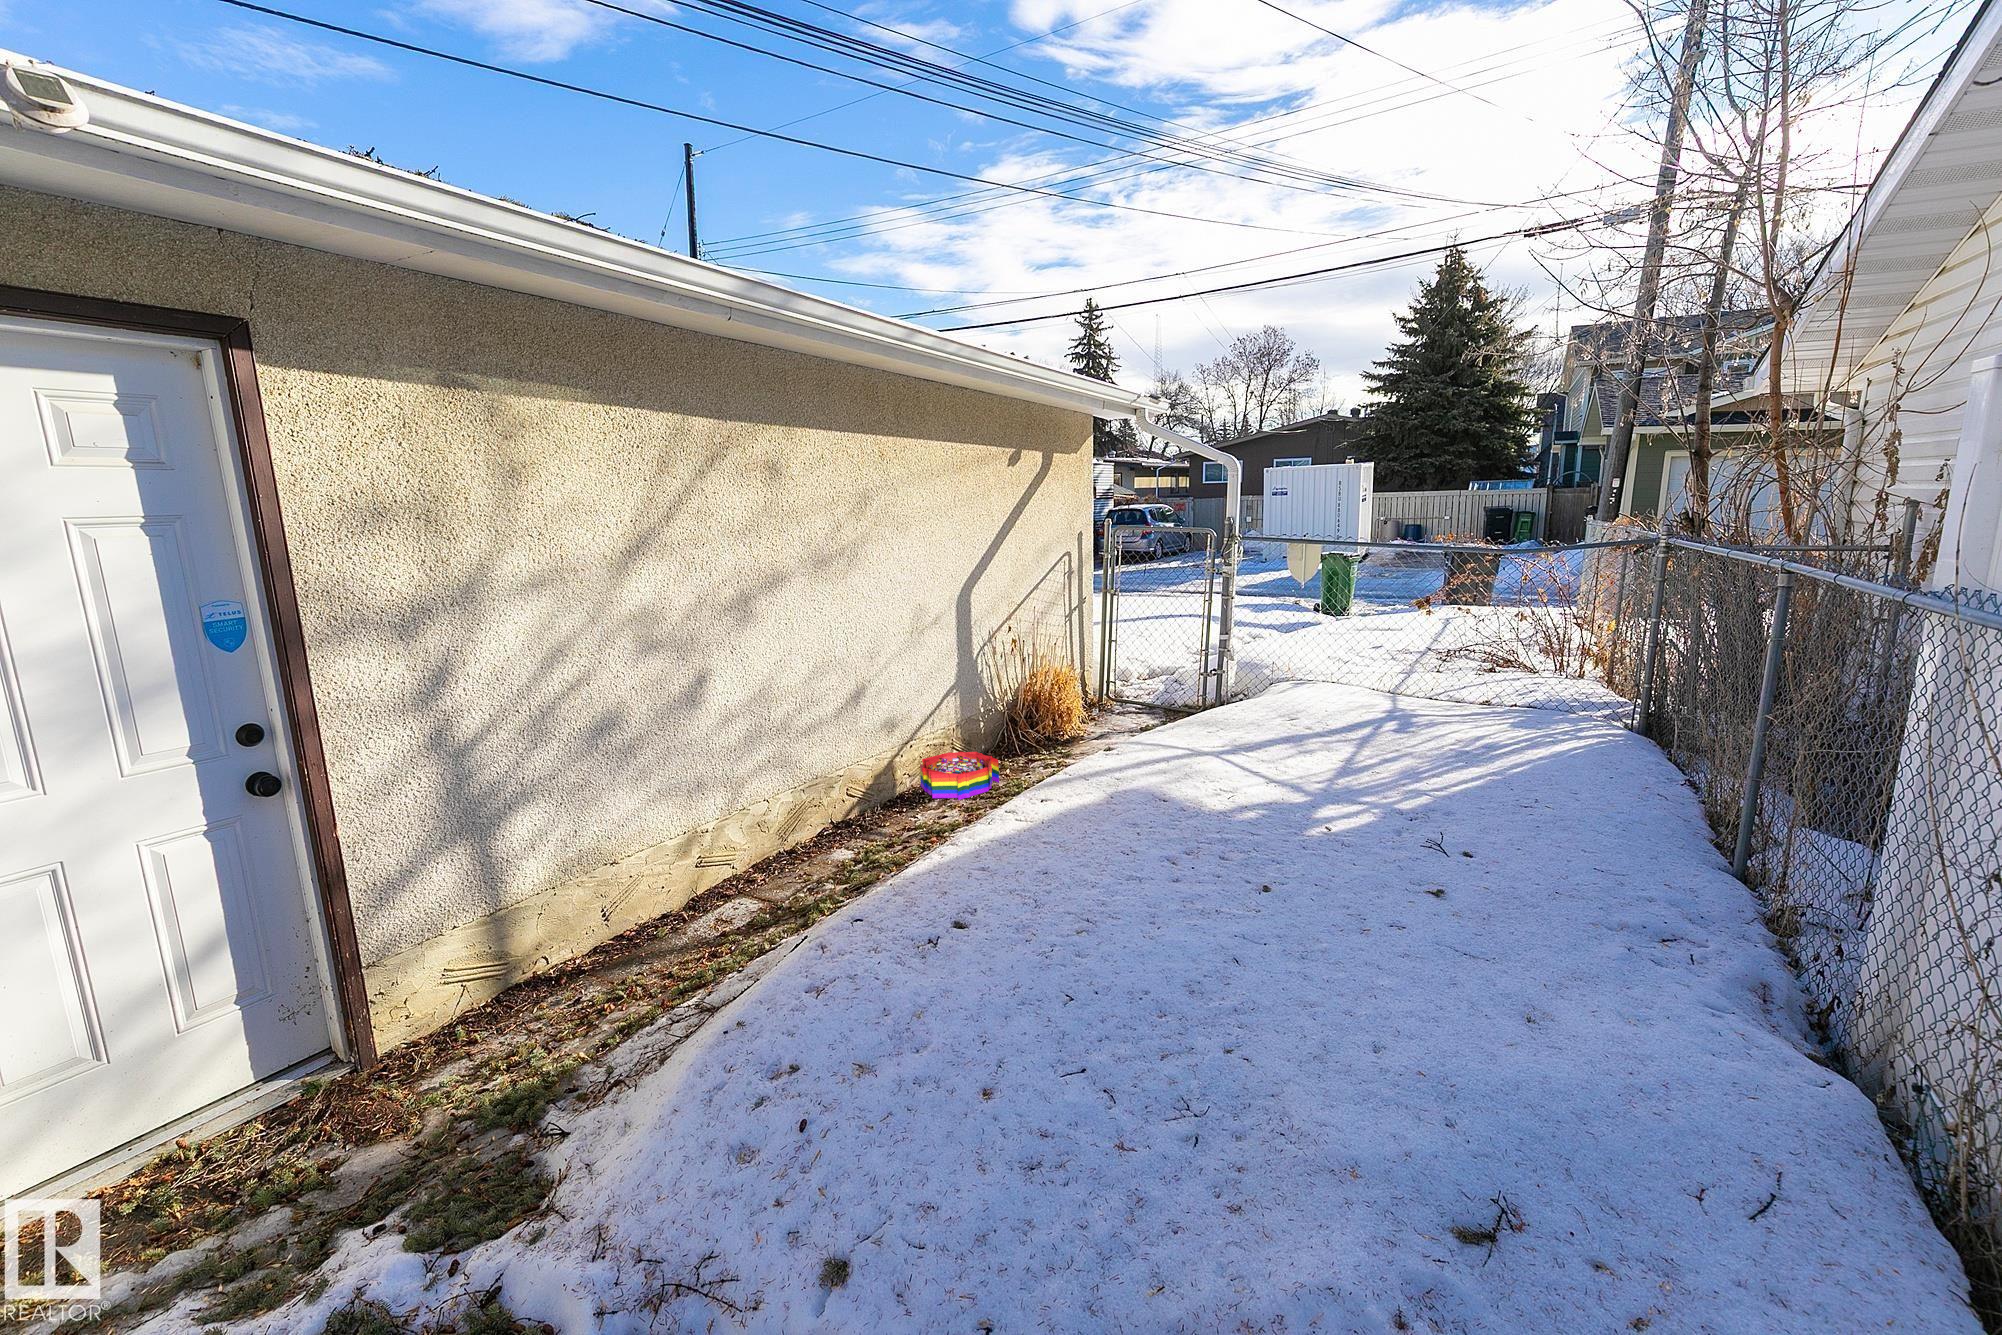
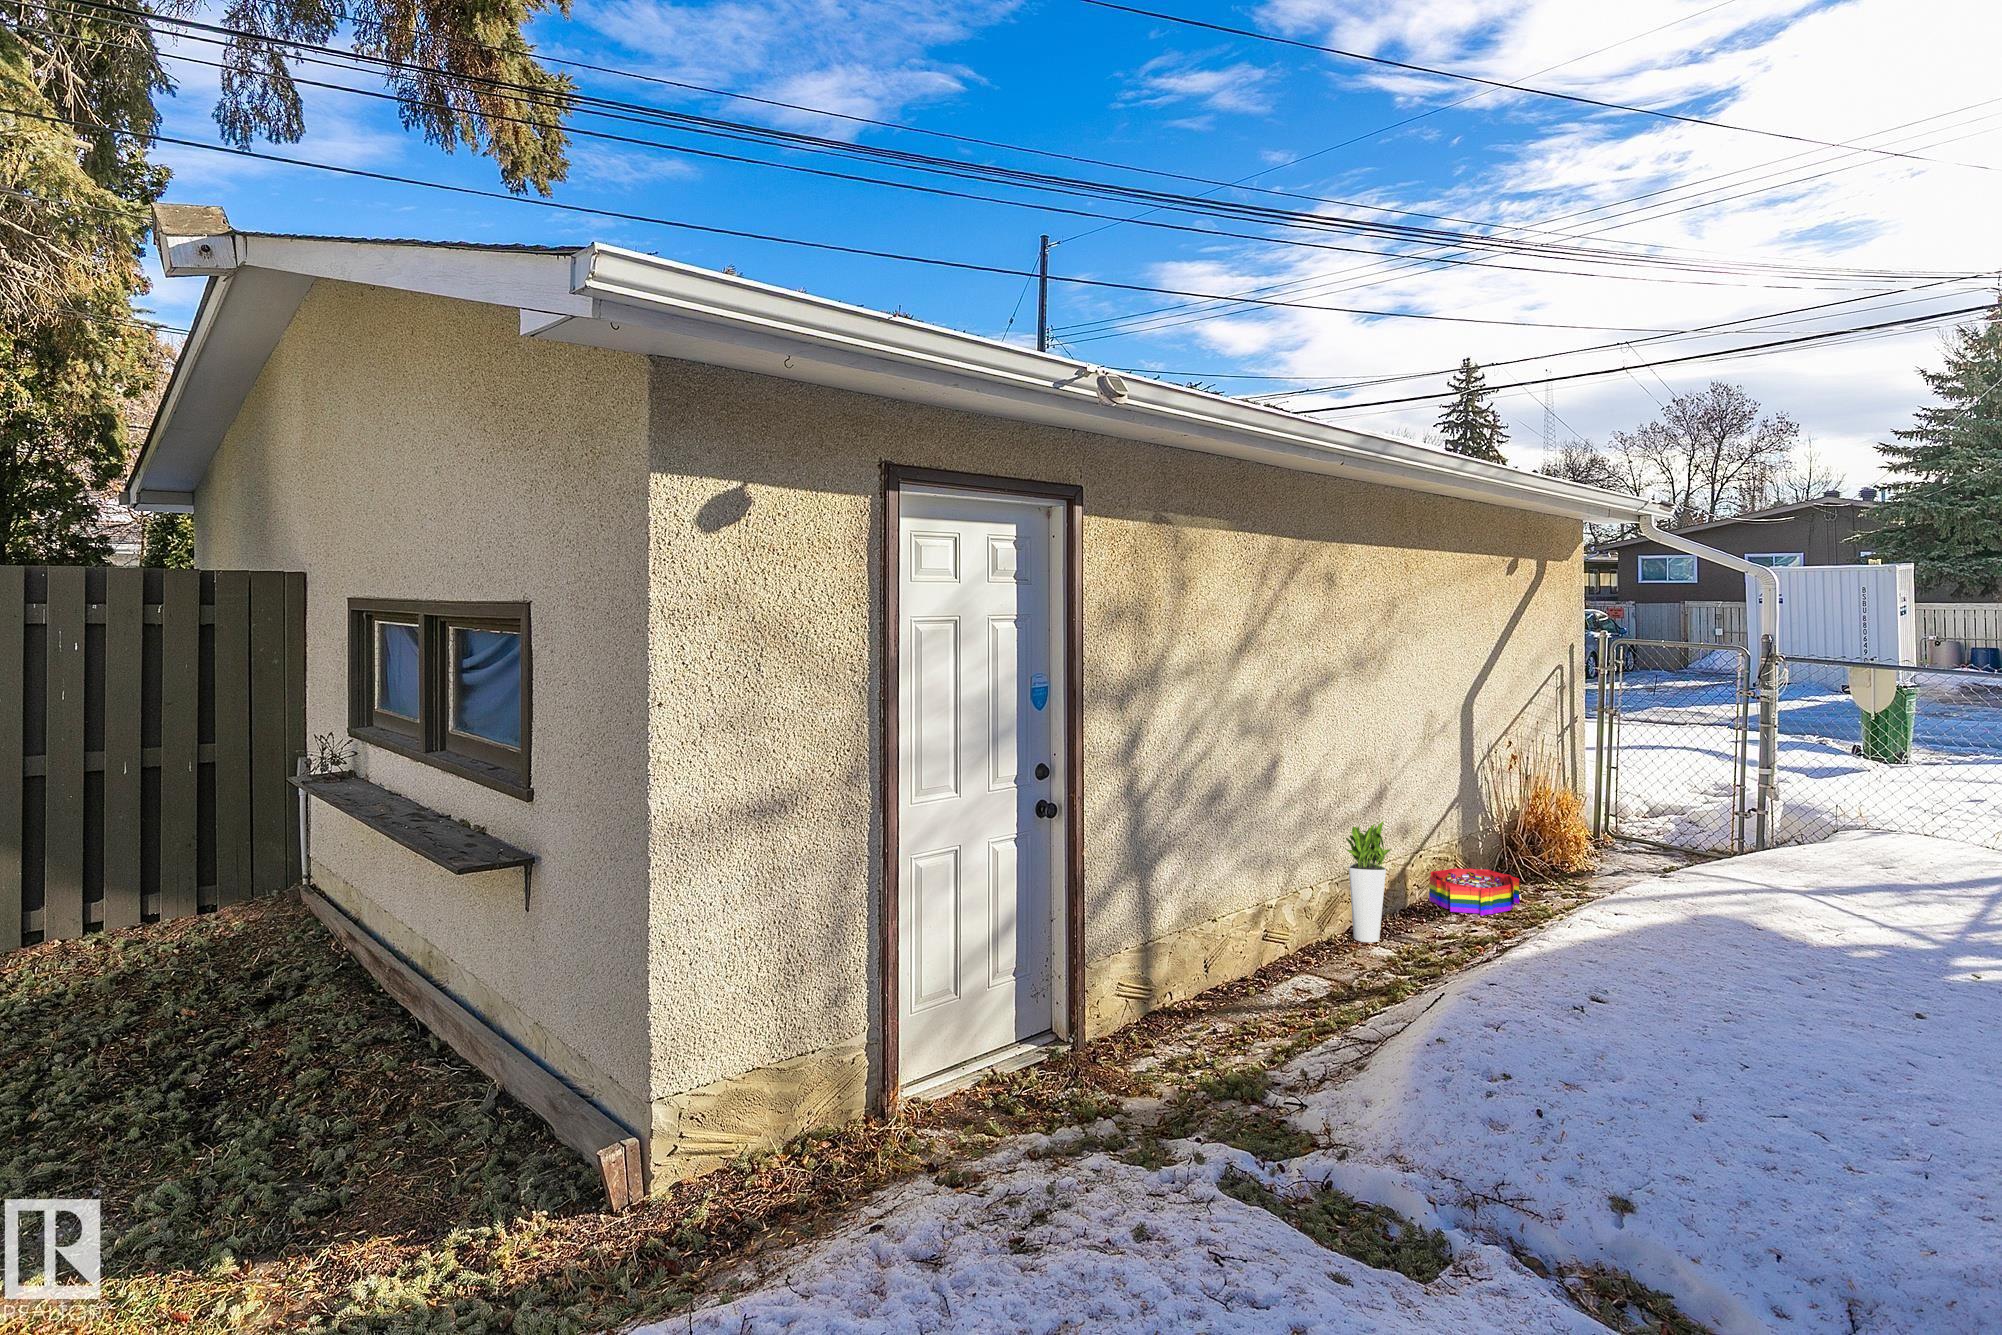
planter: none [801,723,851,846] -> present [1346,821,1391,942]

